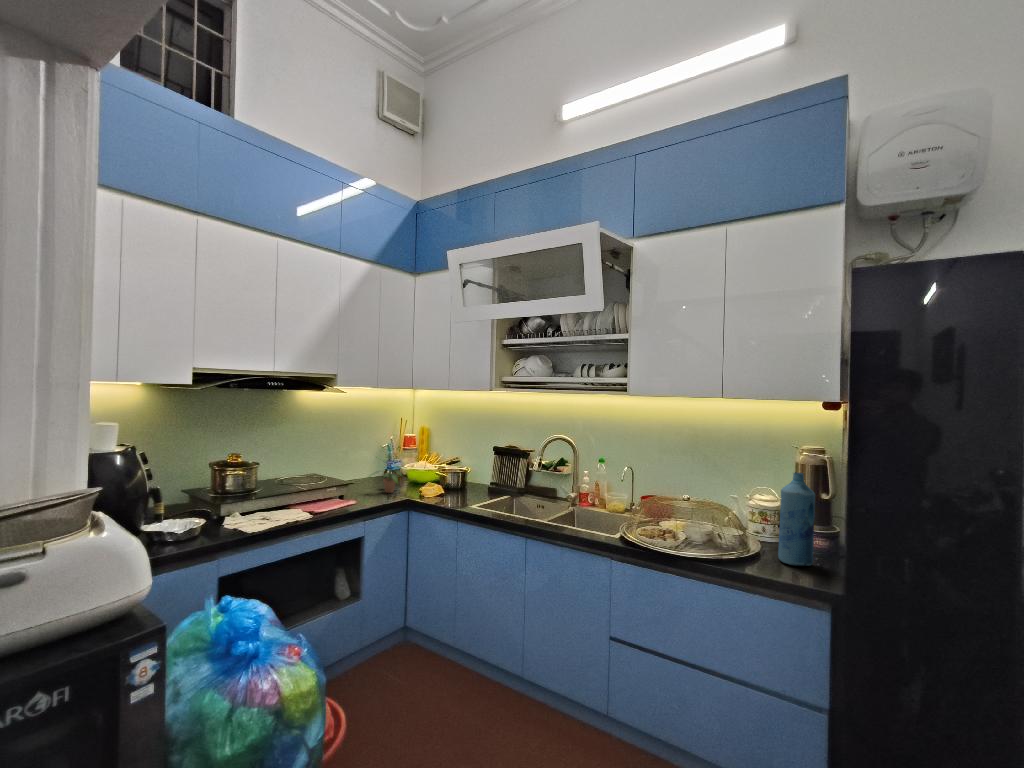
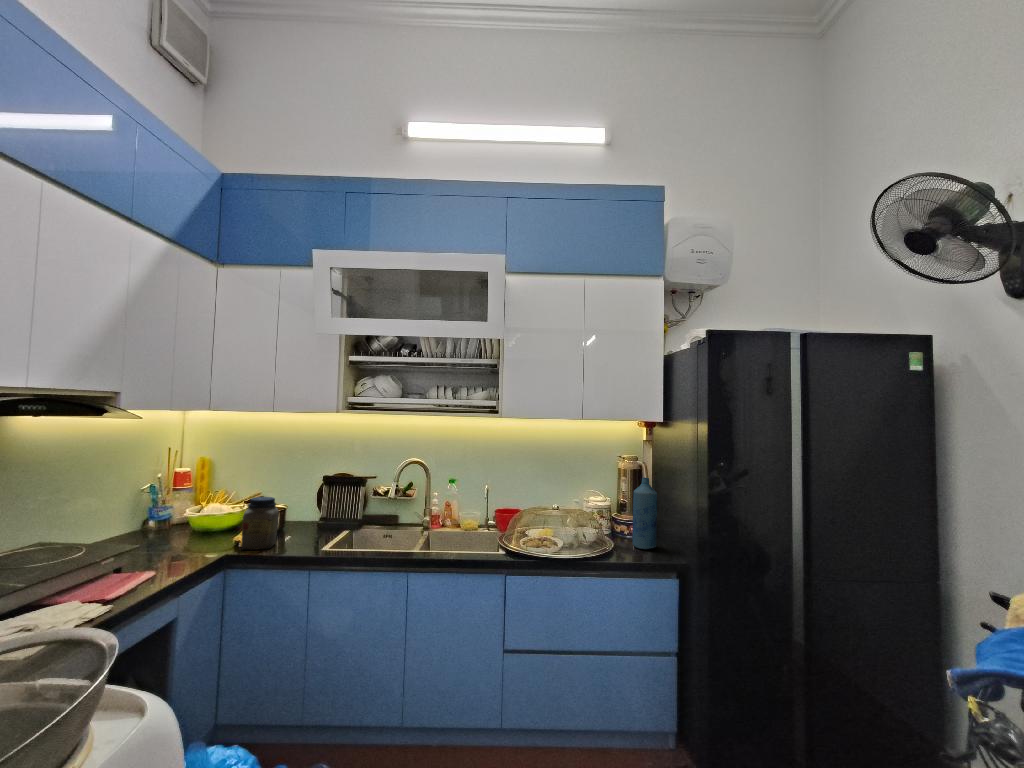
potted plant: present [370,451,404,493] -> none [159,488,222,552]
jar: none [418,458,447,500] -> present [241,497,279,550]

